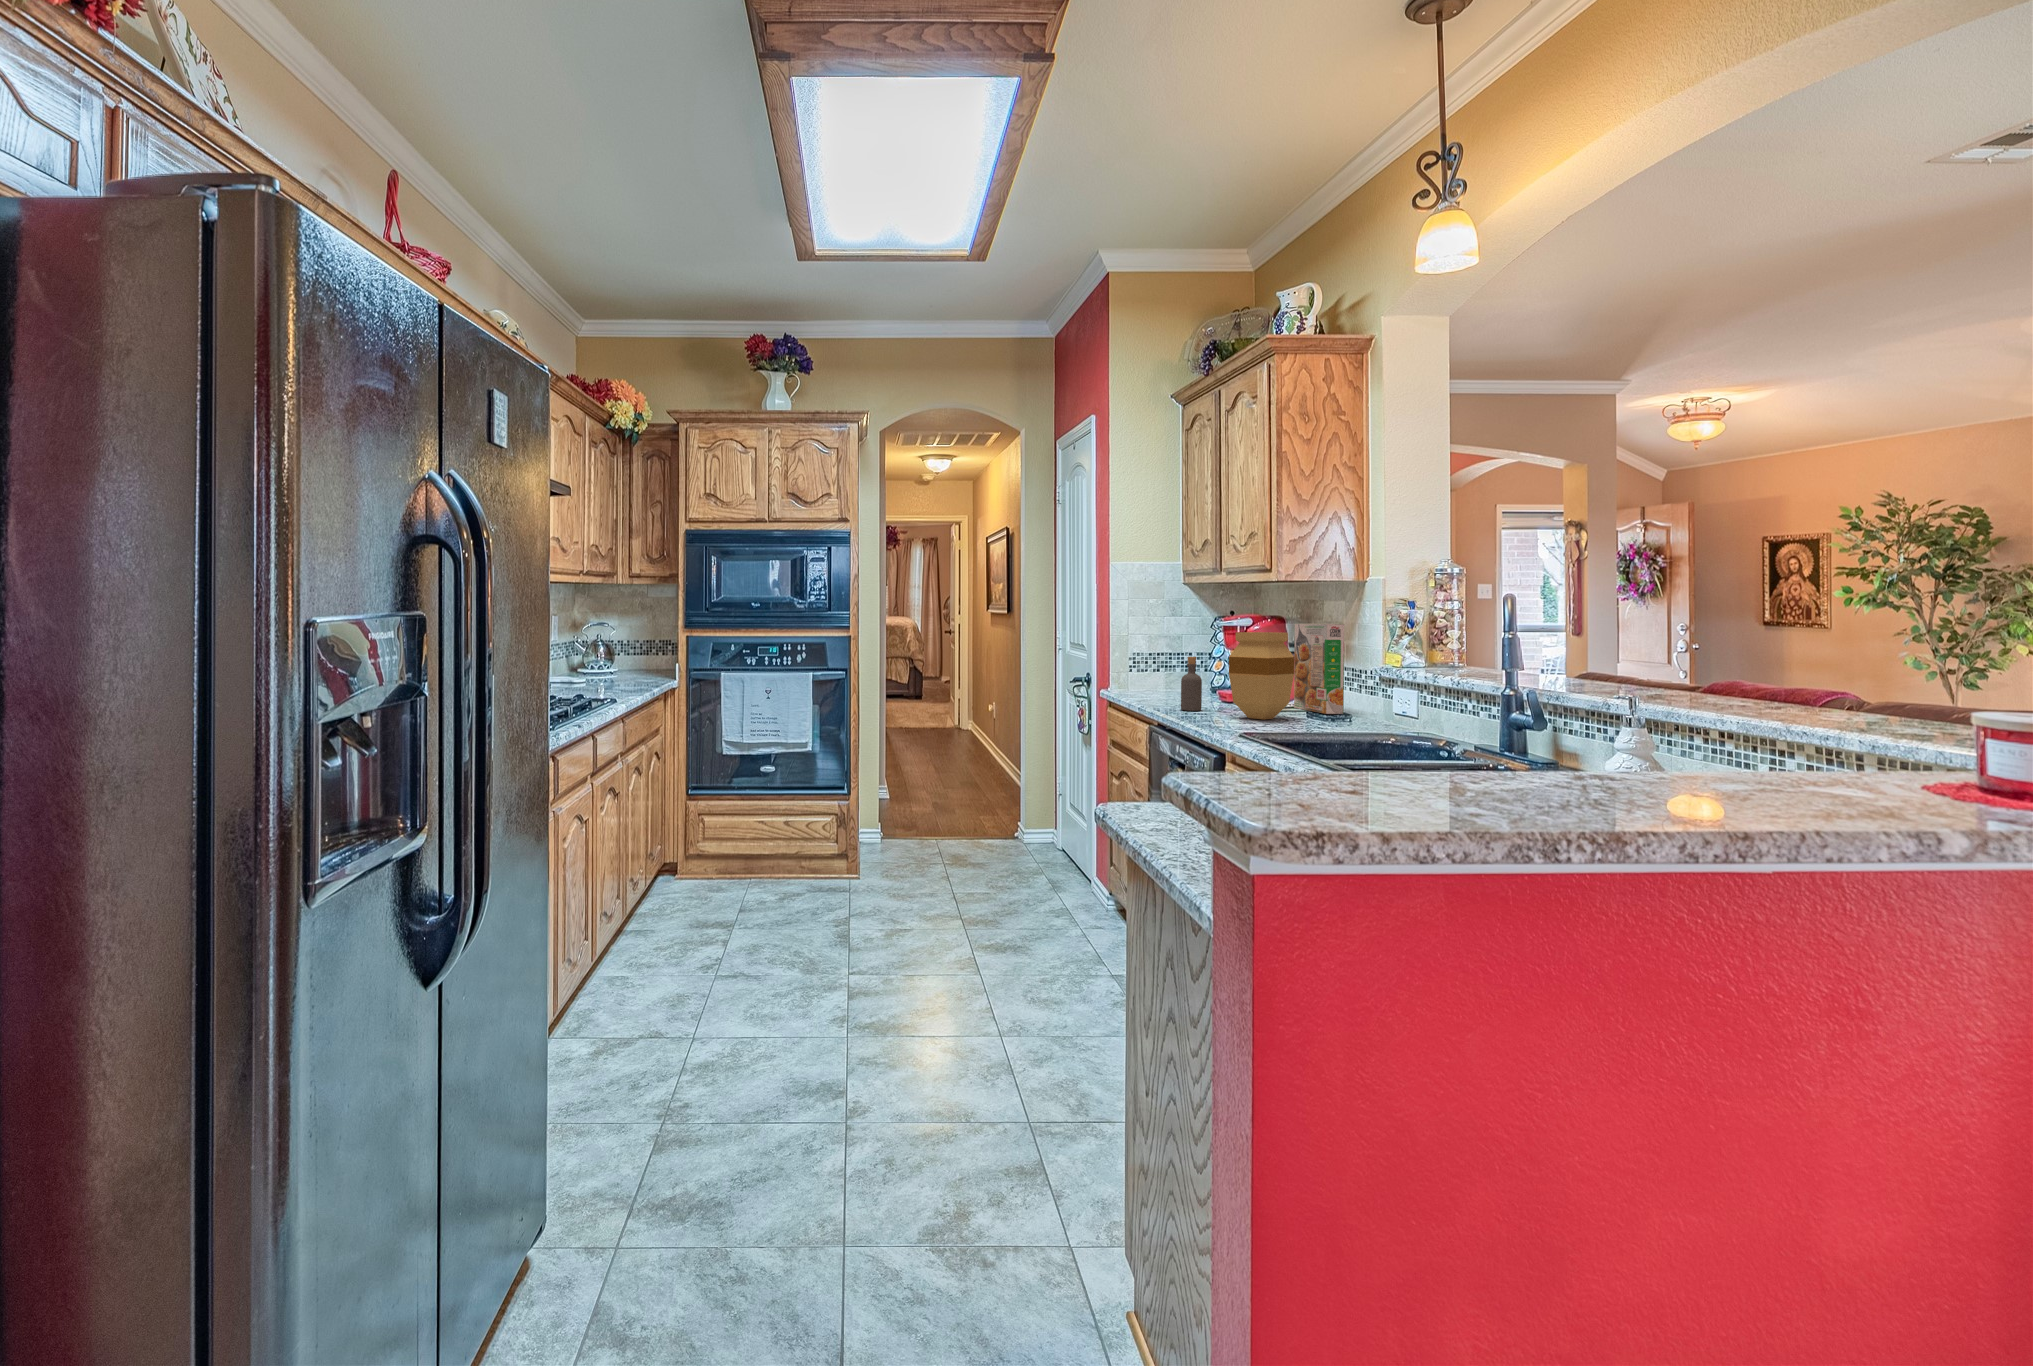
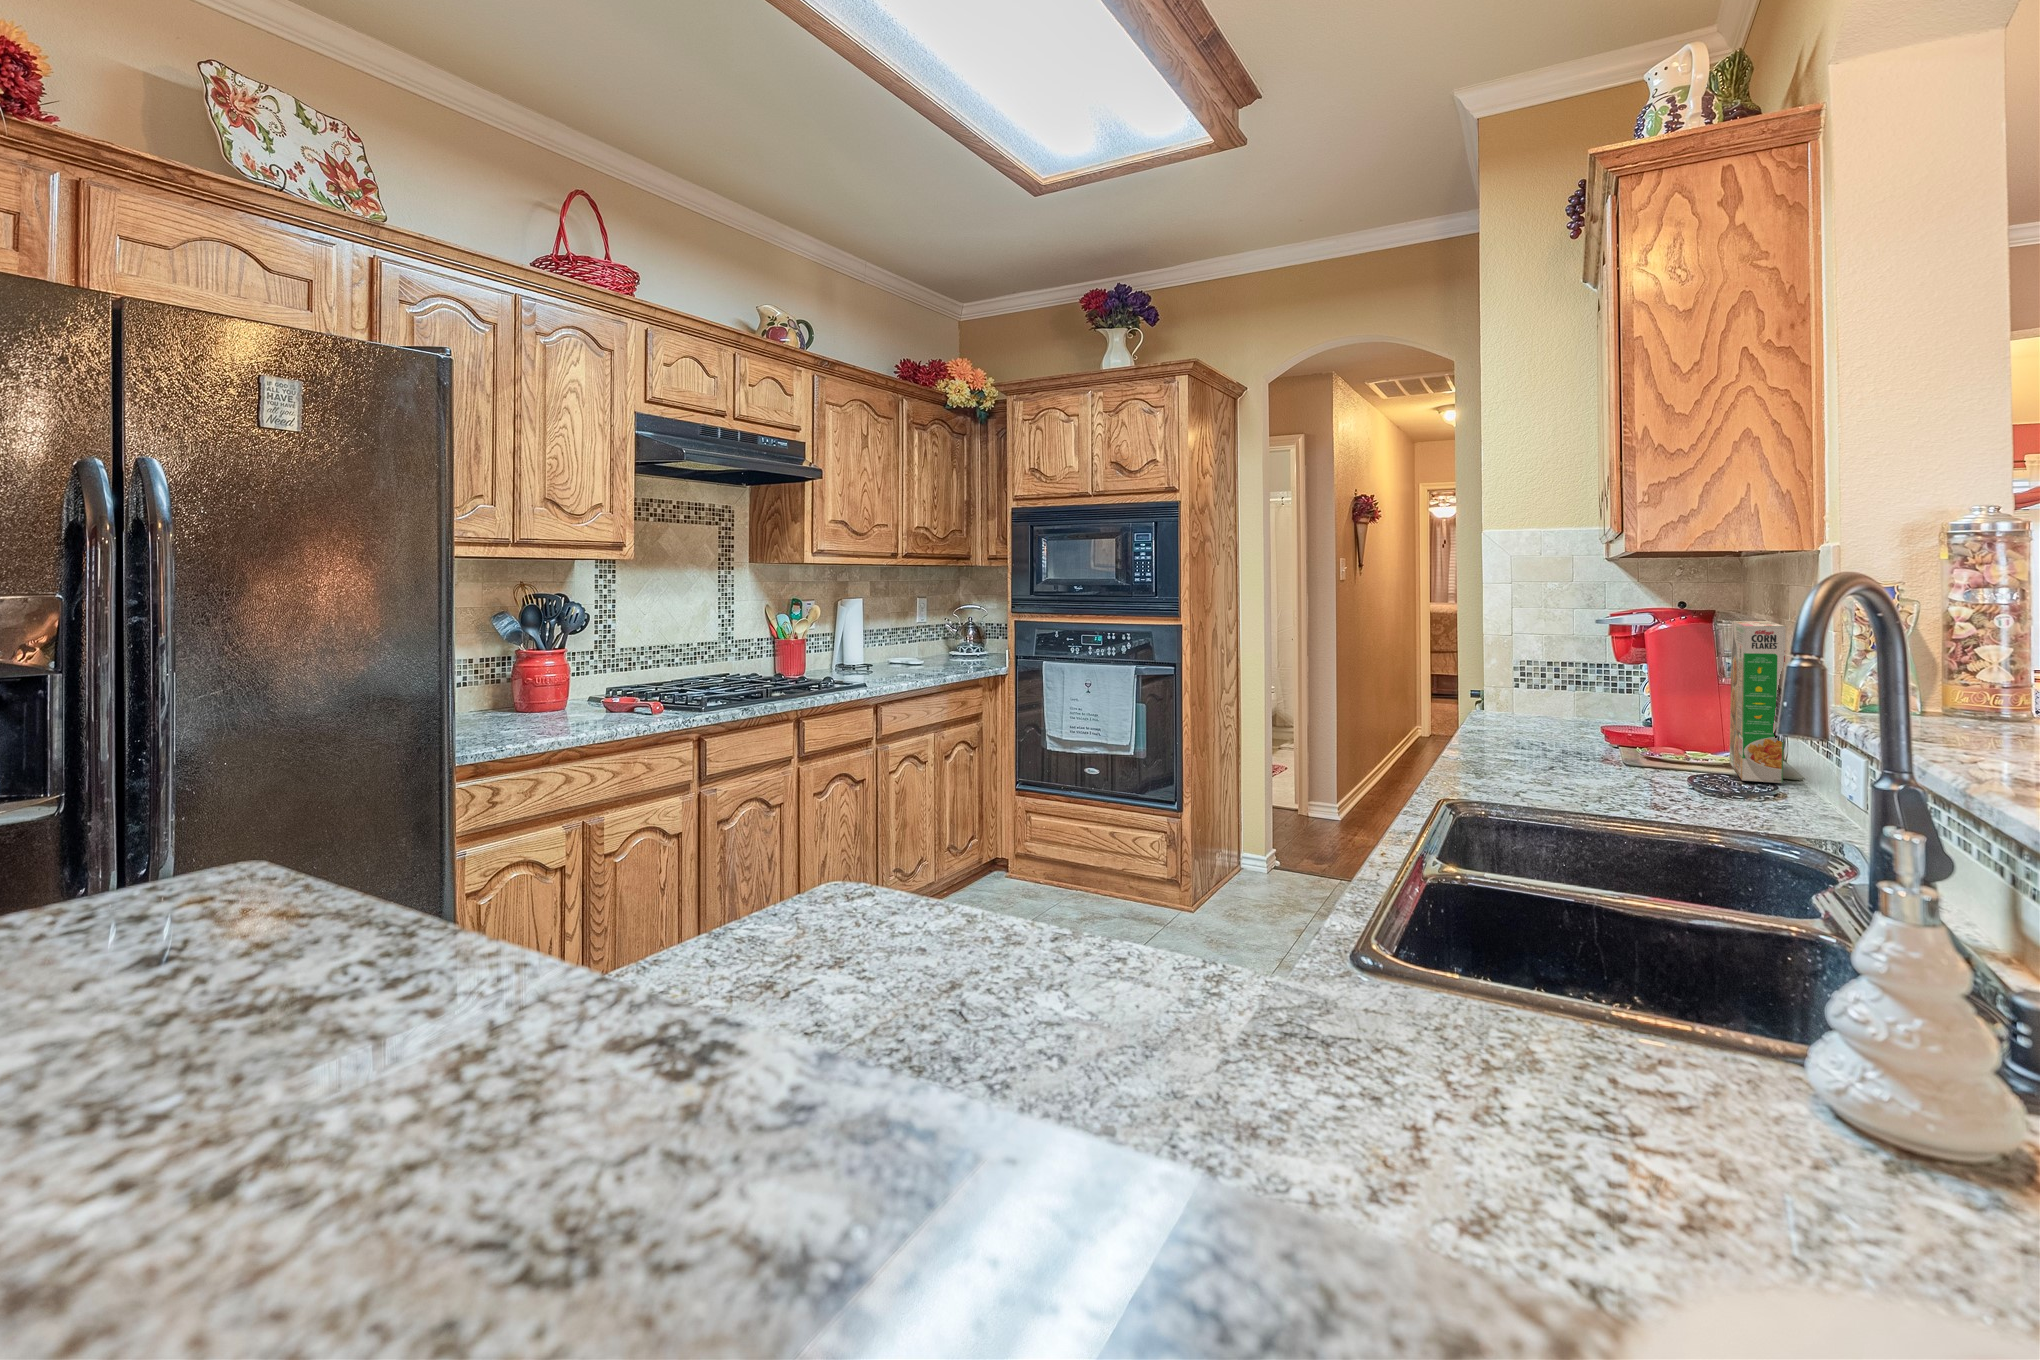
vase: present [1229,632,1294,720] -> none [1543,638,1657,780]
bottle: present [1181,657,1202,711] -> none [1510,671,1545,754]

